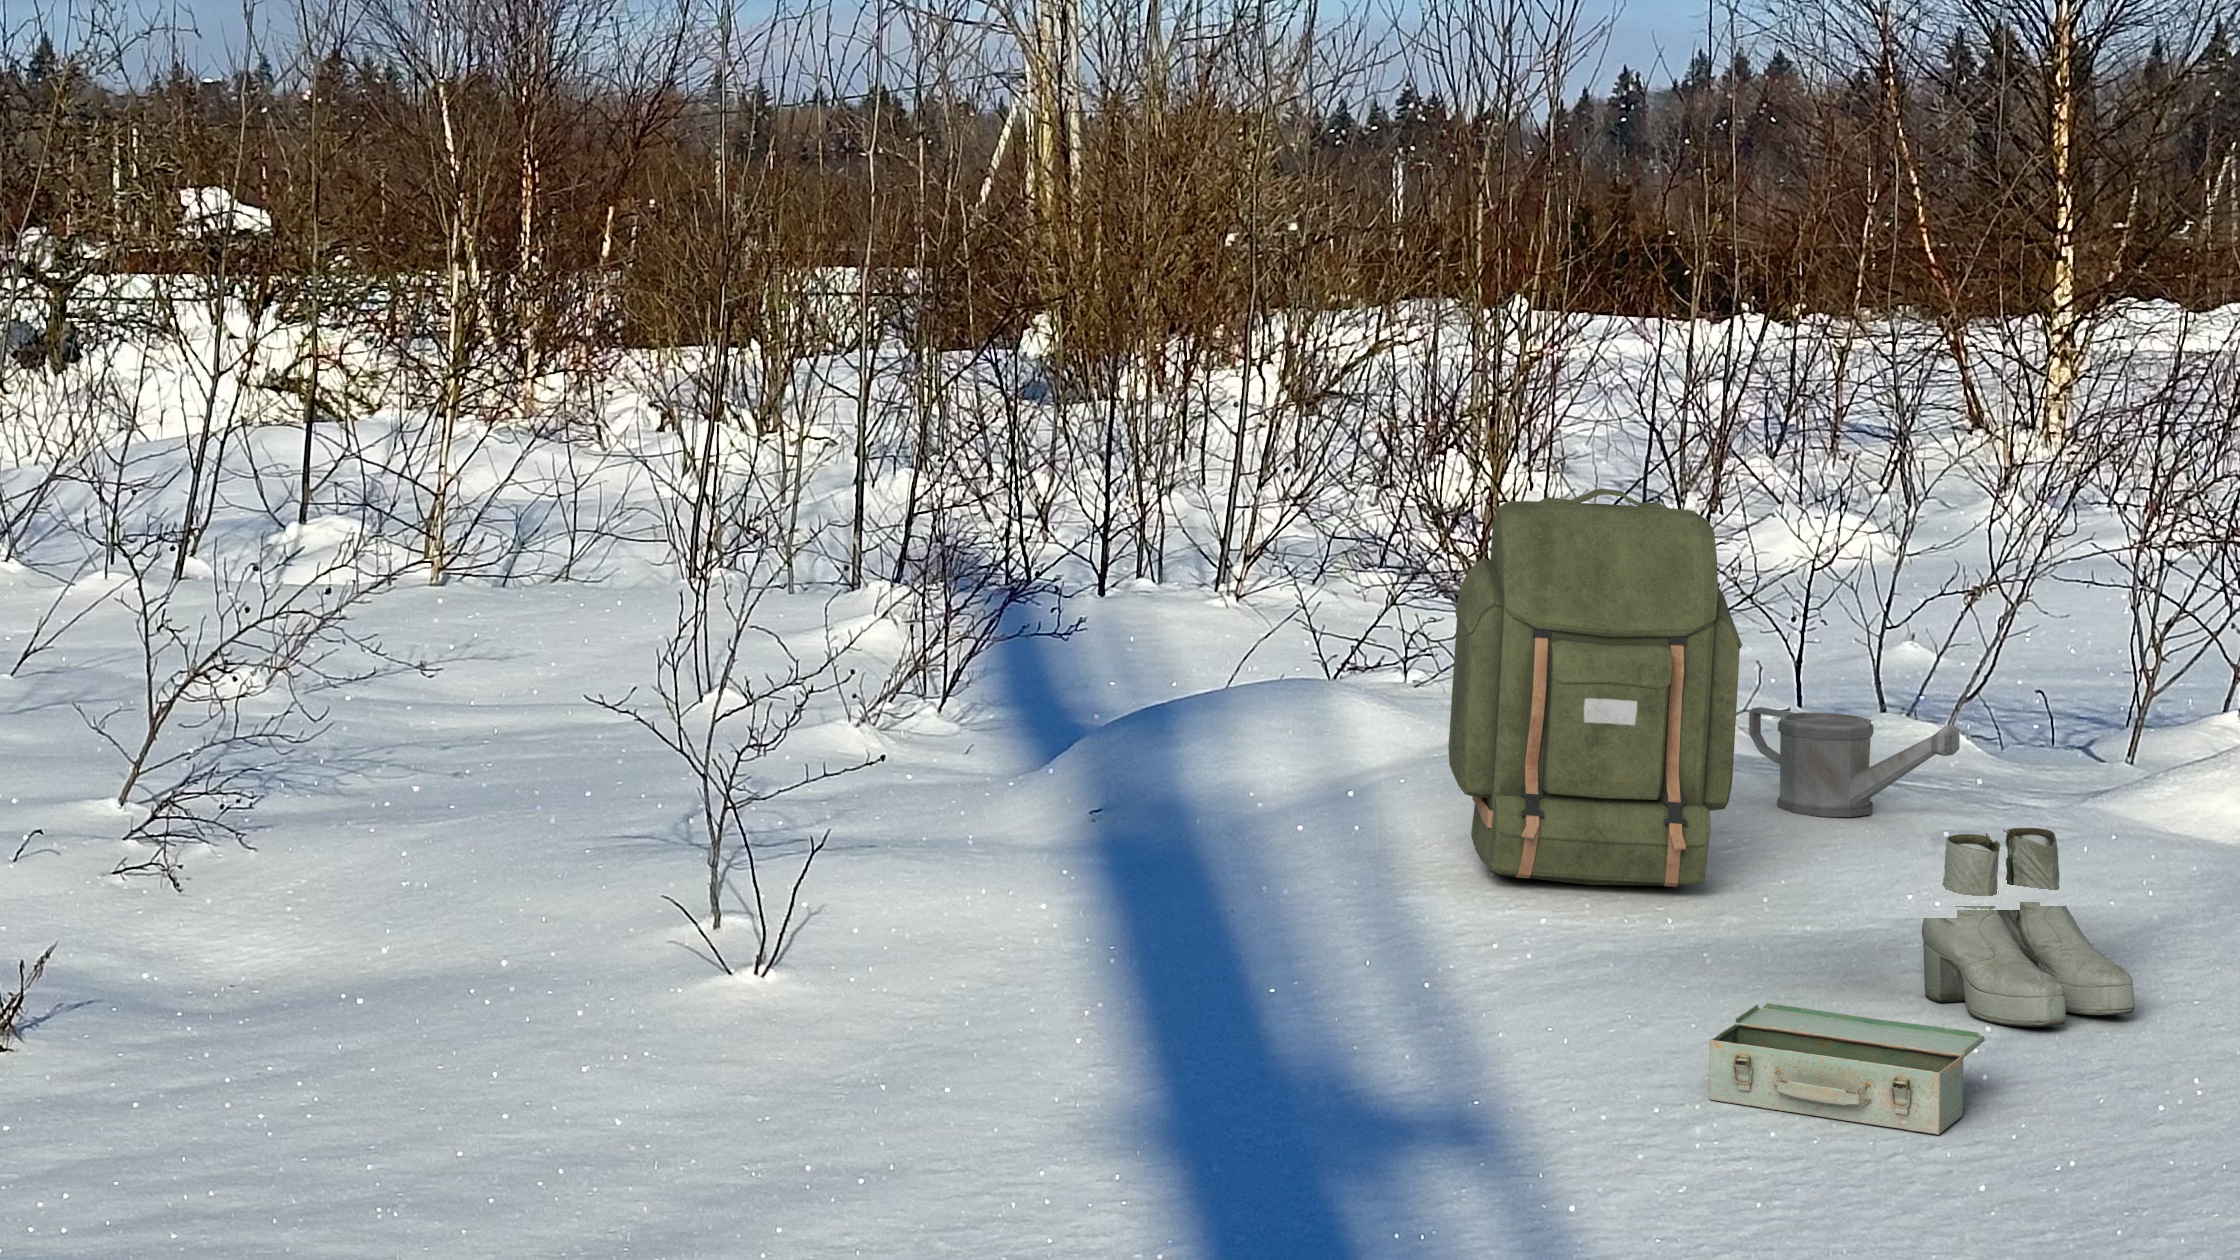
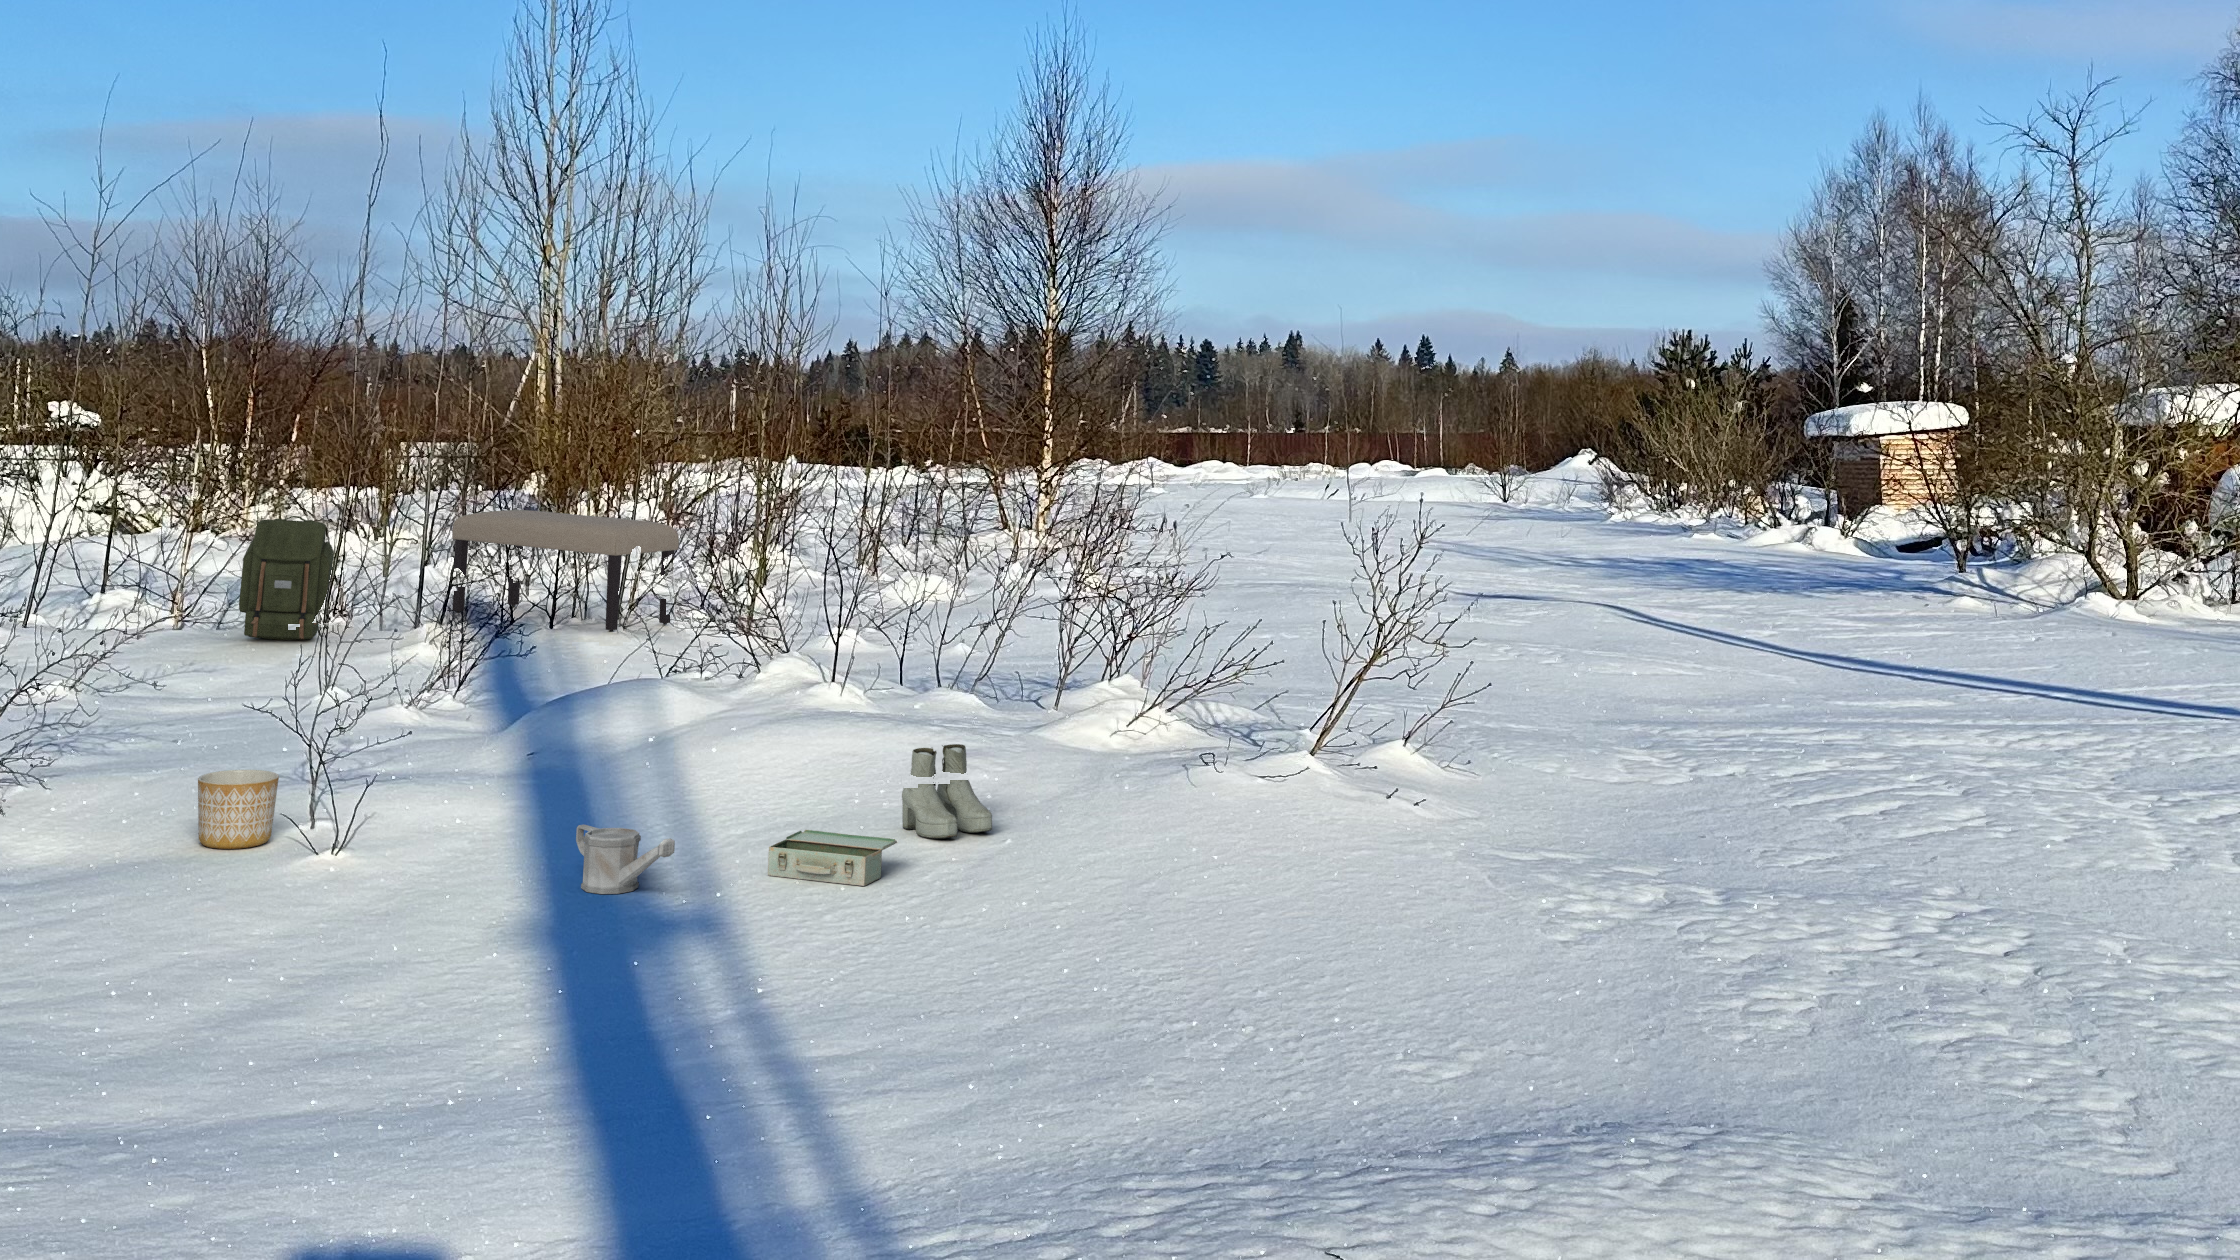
bench: none [825,383,1227,592] -> present [452,510,679,632]
backpack: present [1448,489,1742,887] -> present [239,516,334,640]
watering can: present [1749,707,1960,817] -> present [576,825,675,894]
planter: none [535,843,684,997] -> present [198,770,279,849]

